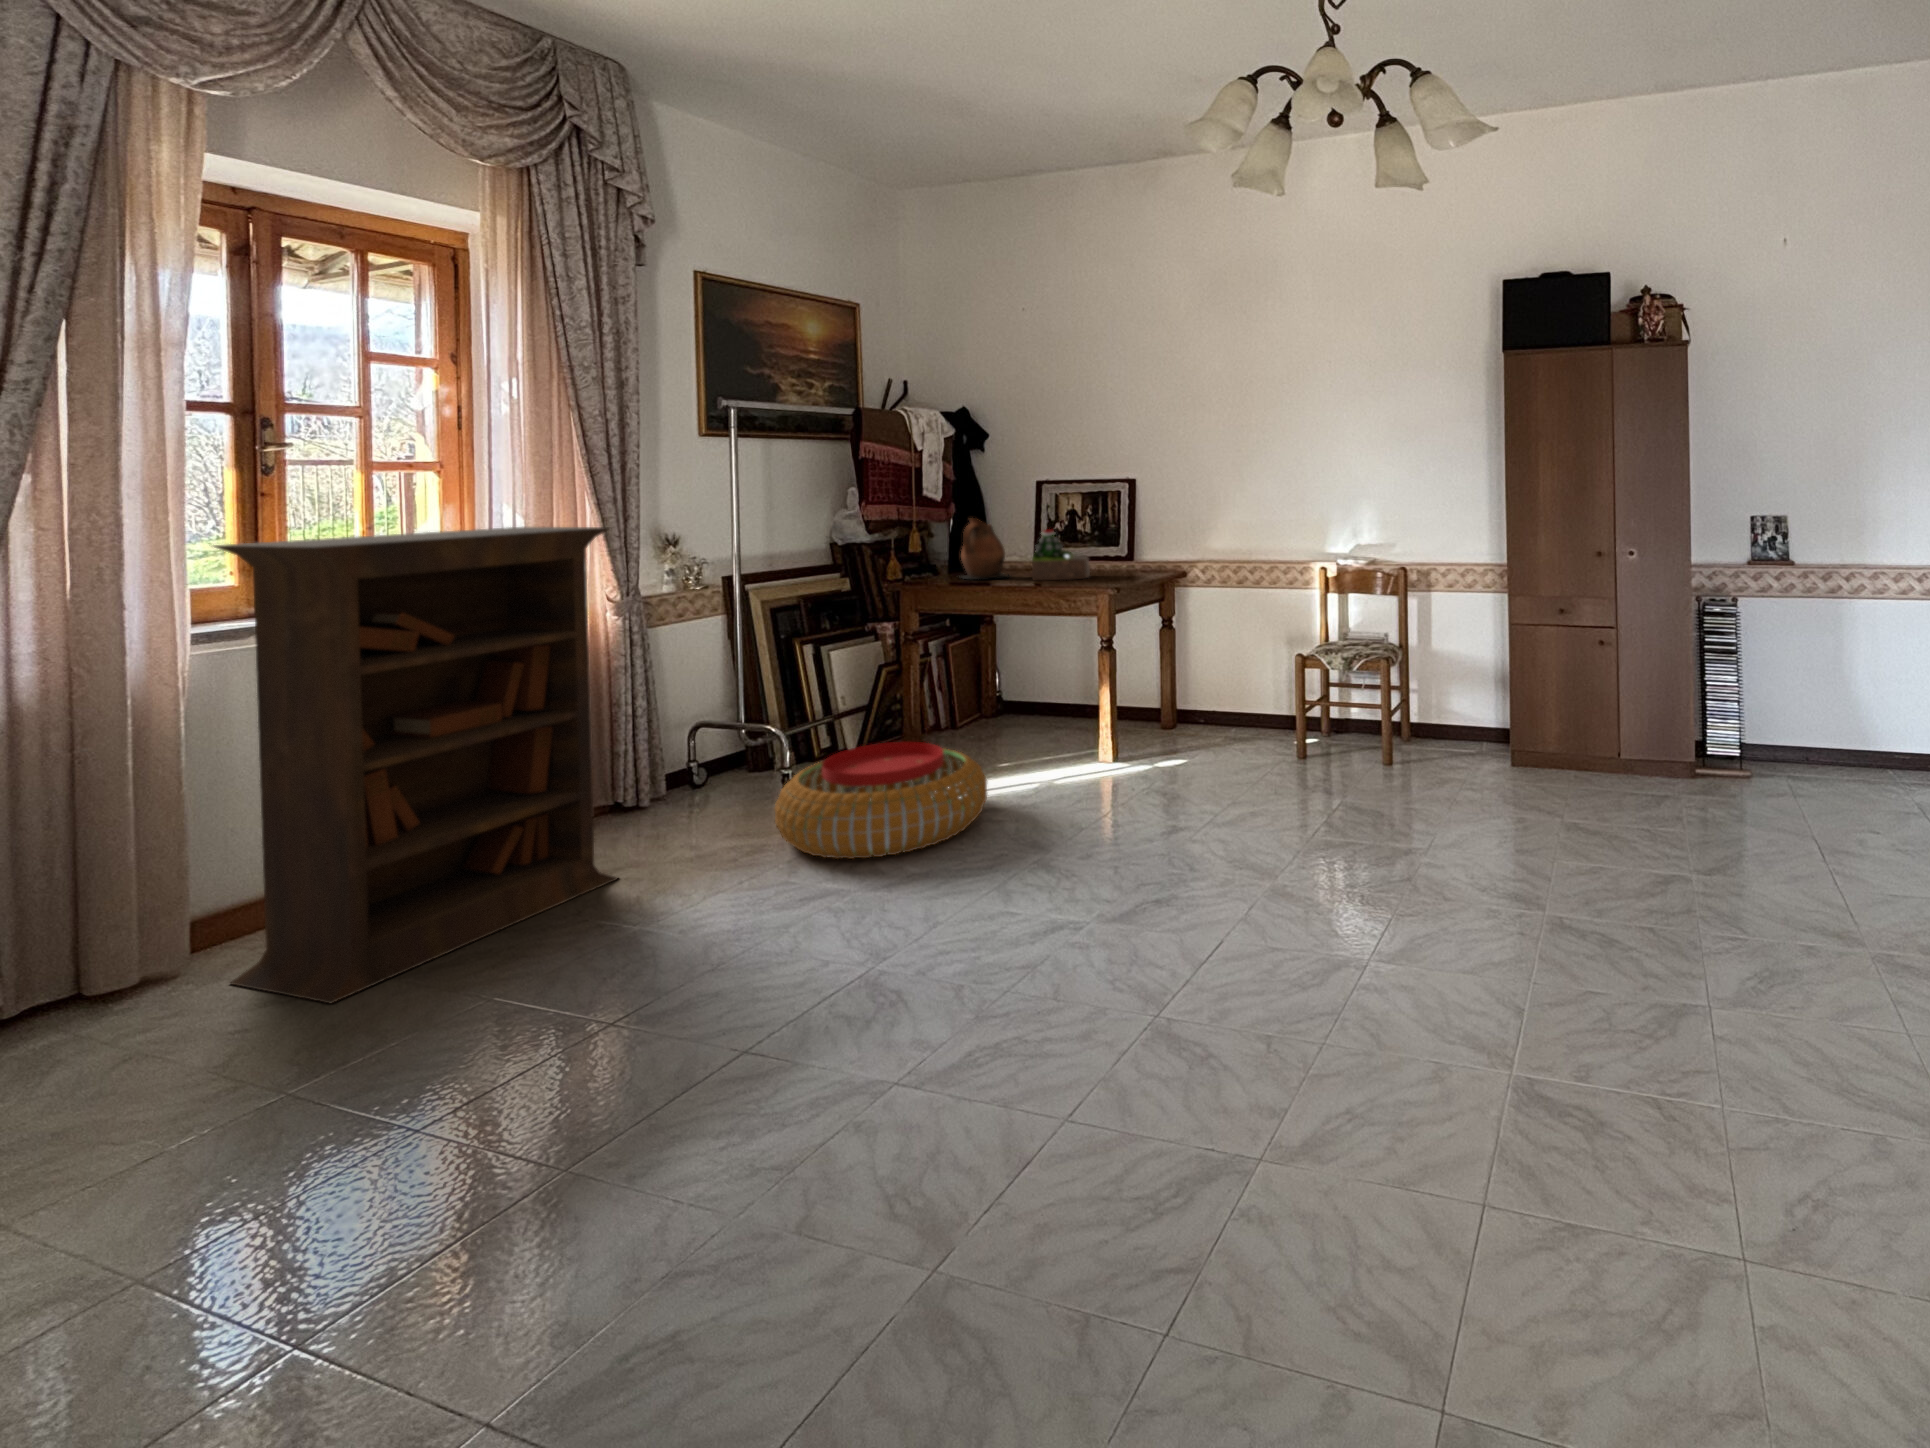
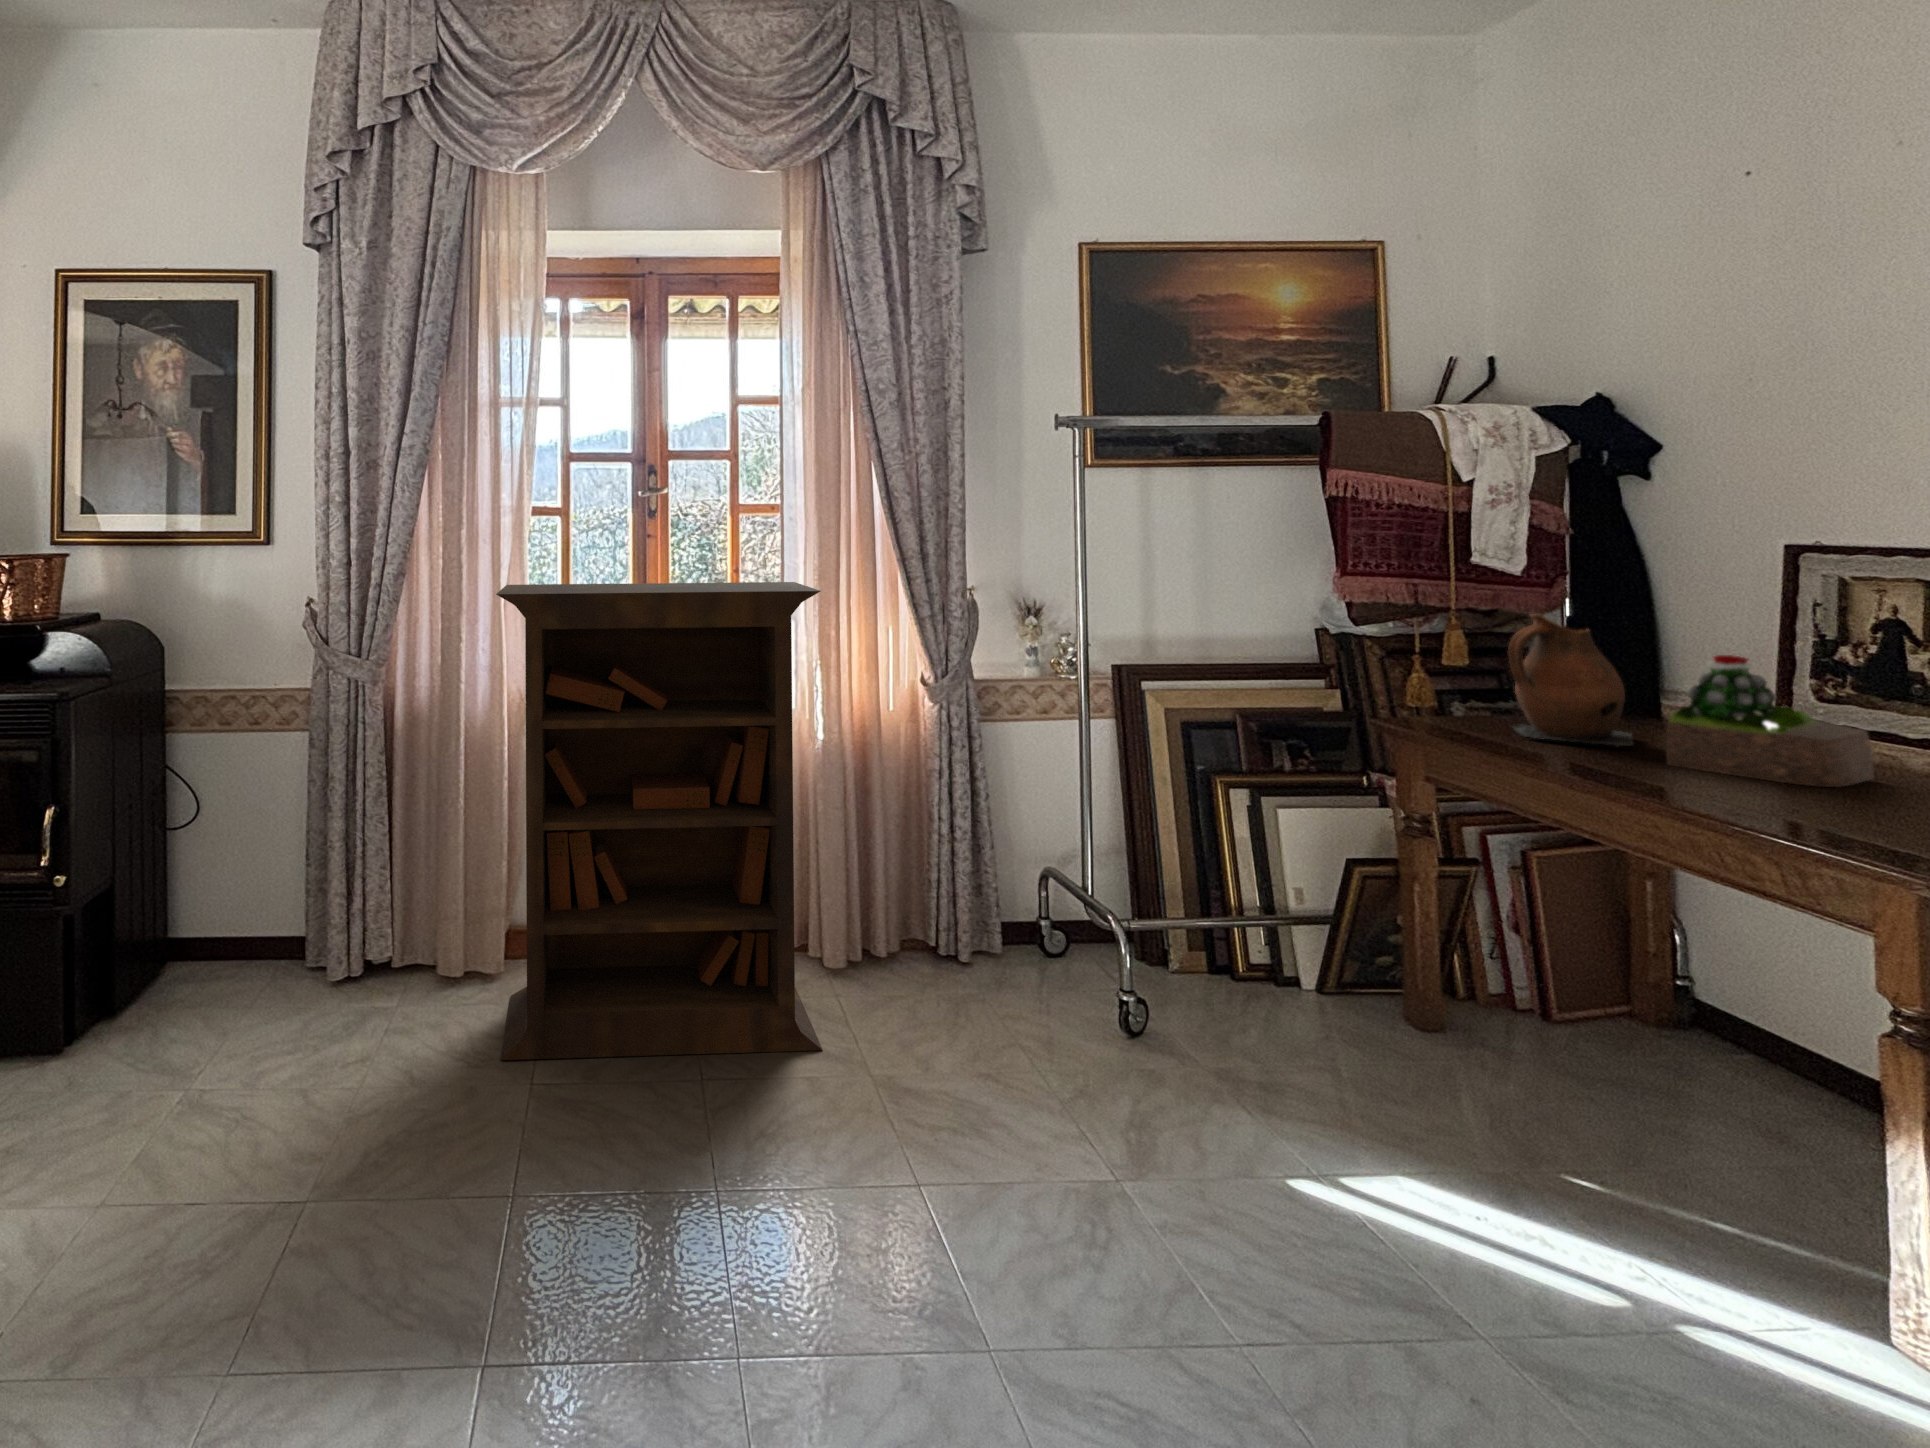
pouf: present [775,742,987,859] -> none [986,993,1379,1256]

